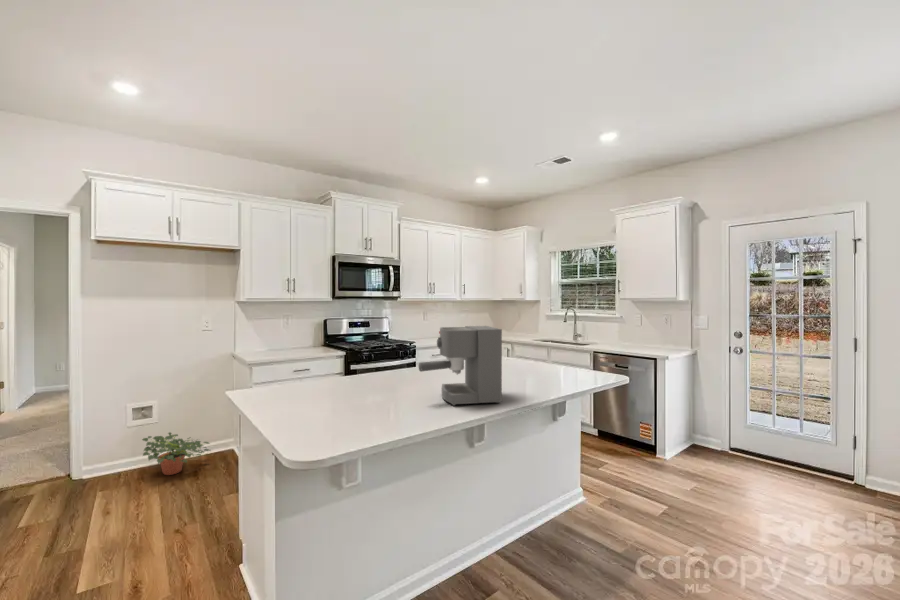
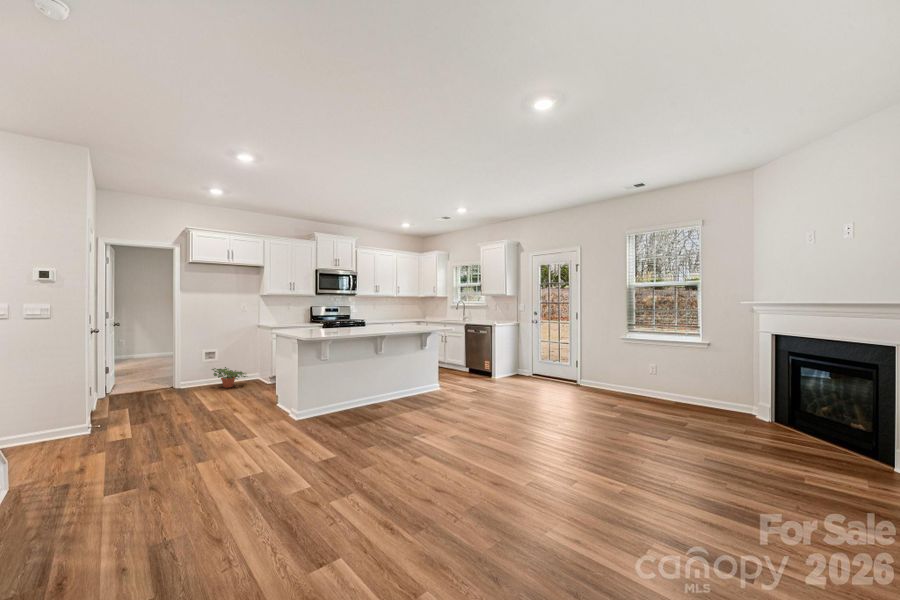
coffee maker: present [419,326,502,406] -> none [355,304,389,334]

